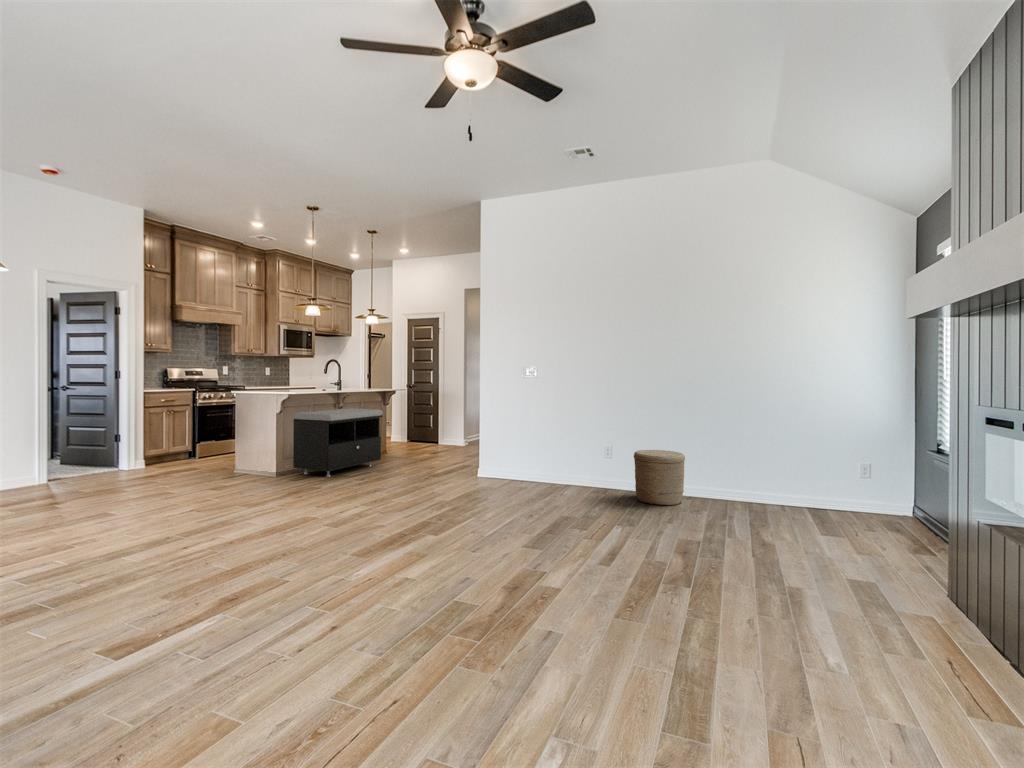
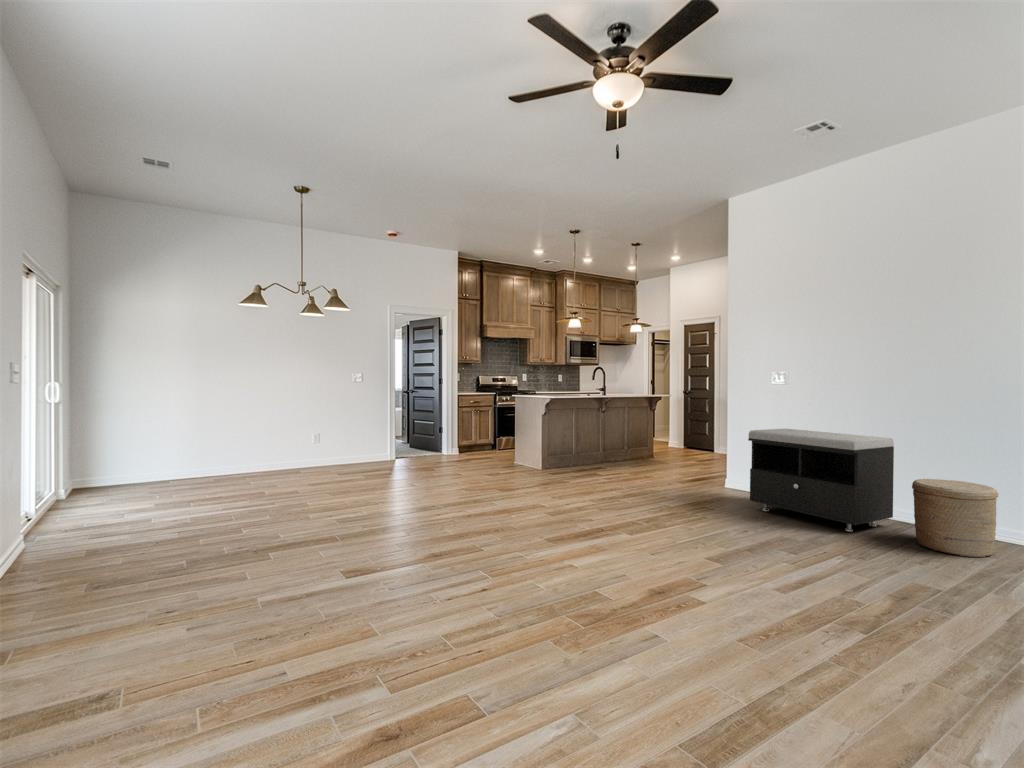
storage bench: present [293,408,383,477] -> present [748,429,894,532]

